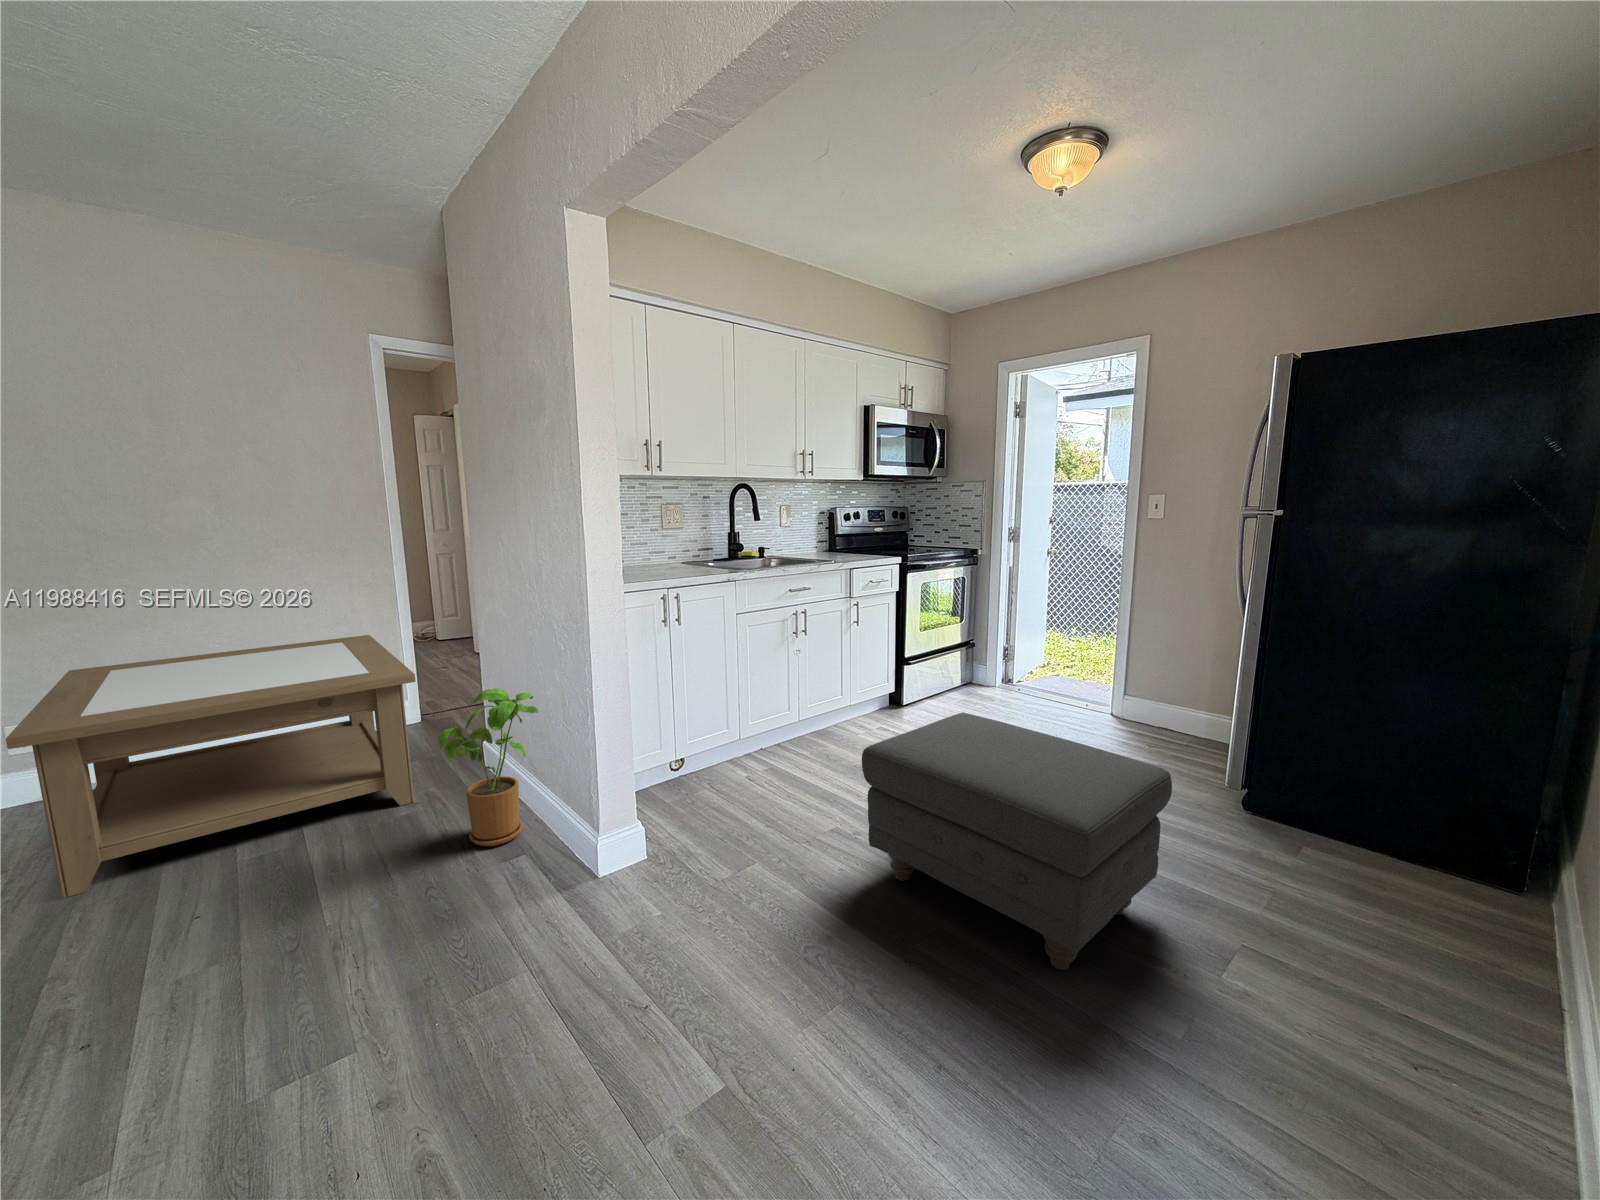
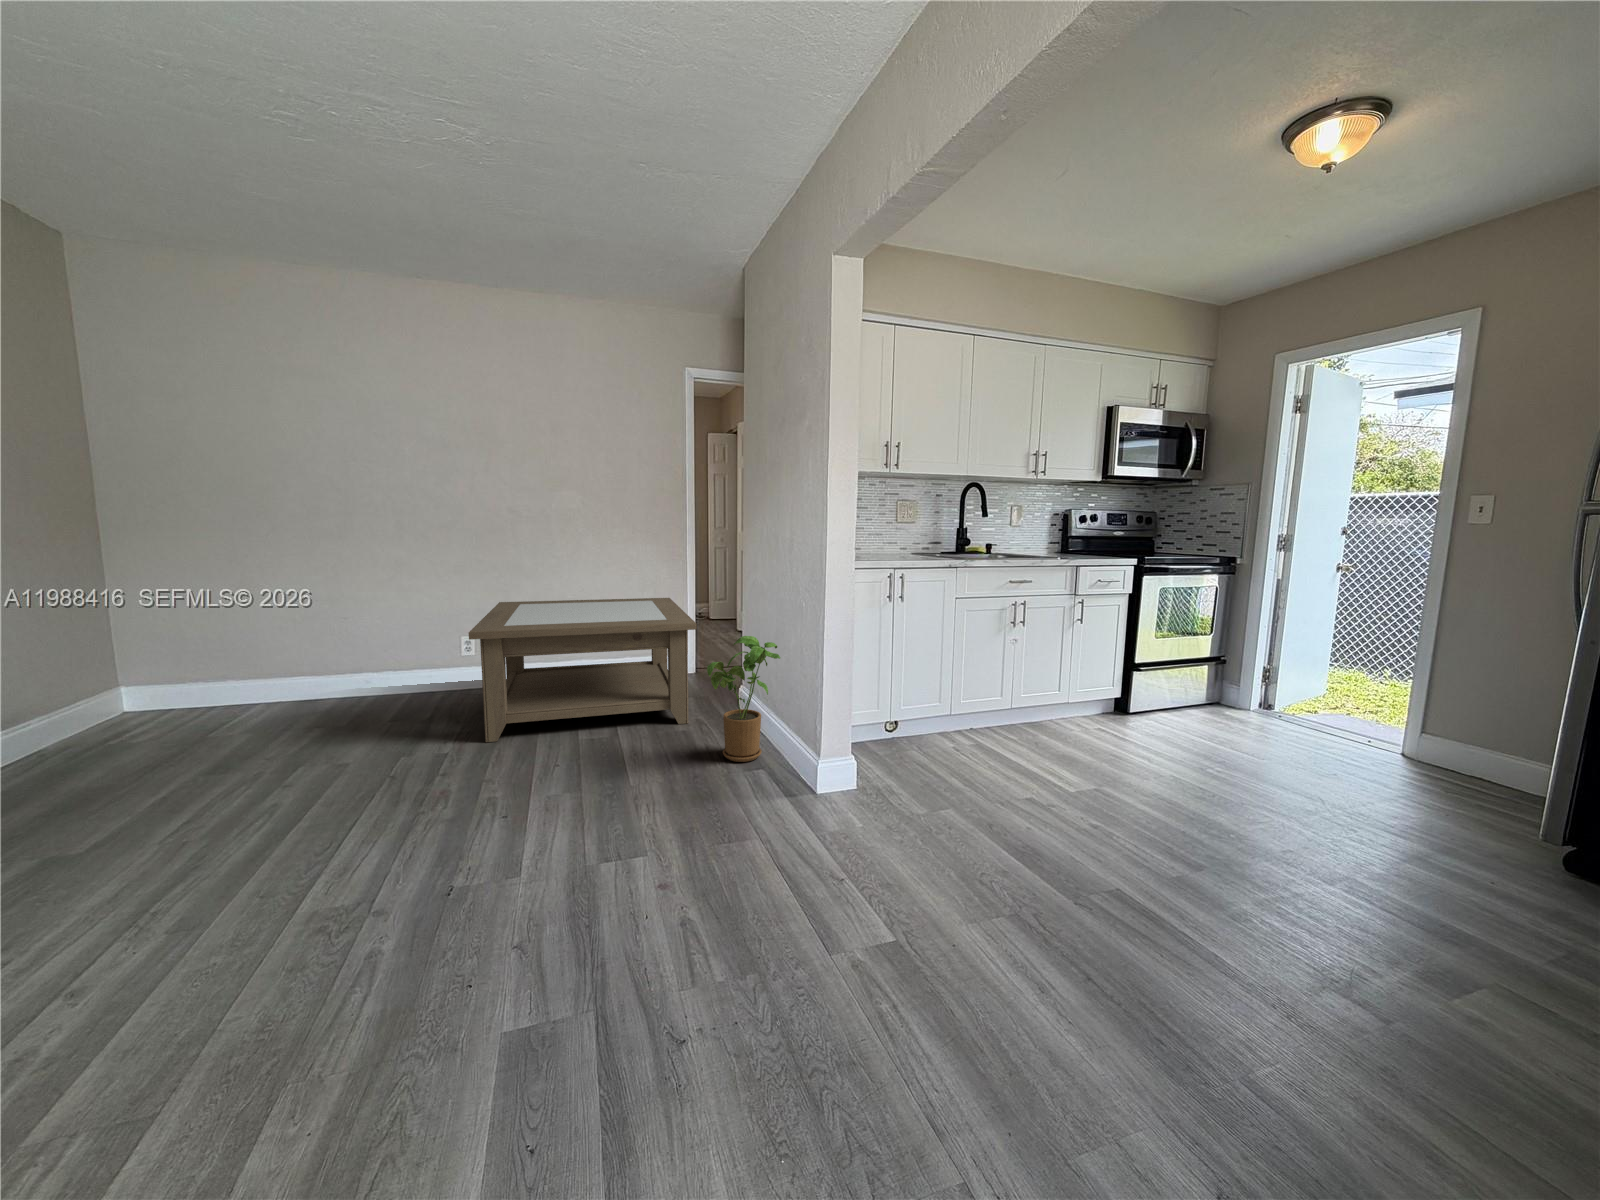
ottoman: present [862,712,1172,970] -> none [1059,708,1445,977]

